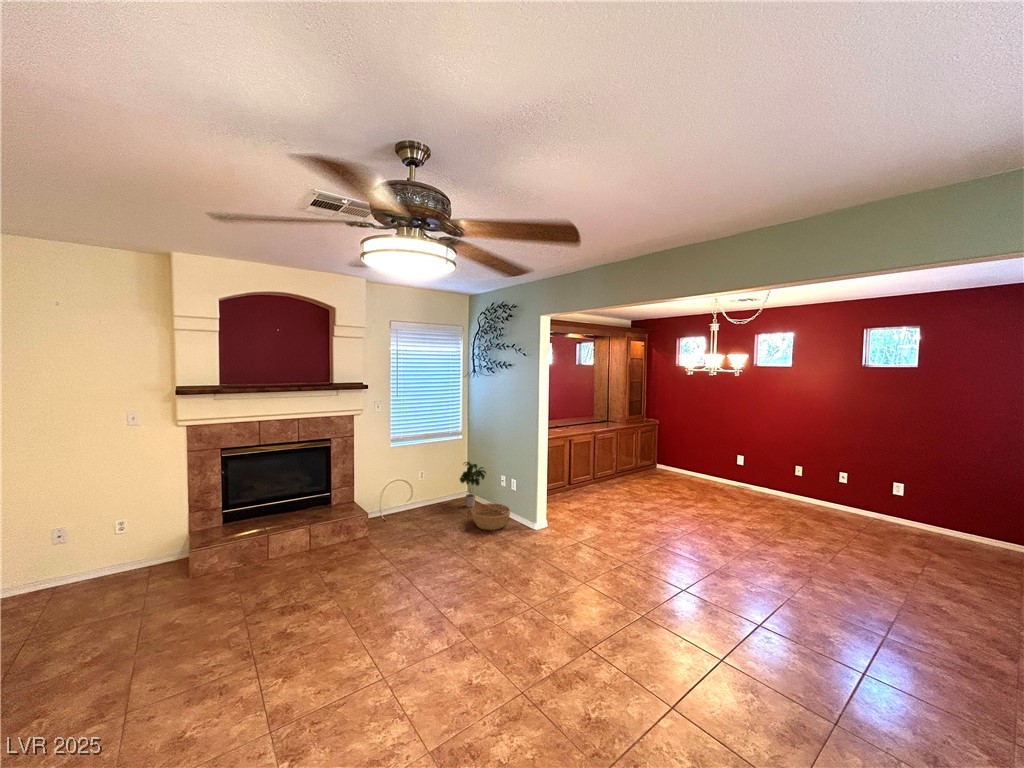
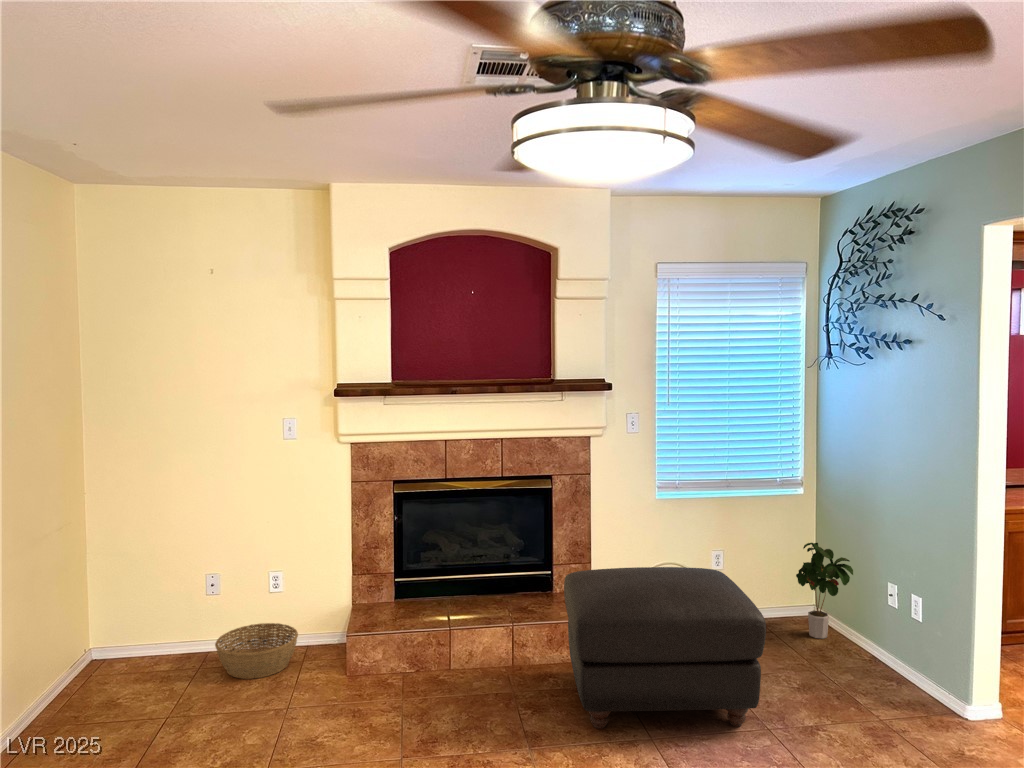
ottoman: none [343,480,453,573] -> present [564,567,766,729]
basket: present [471,503,511,530] -> present [215,623,298,679]

